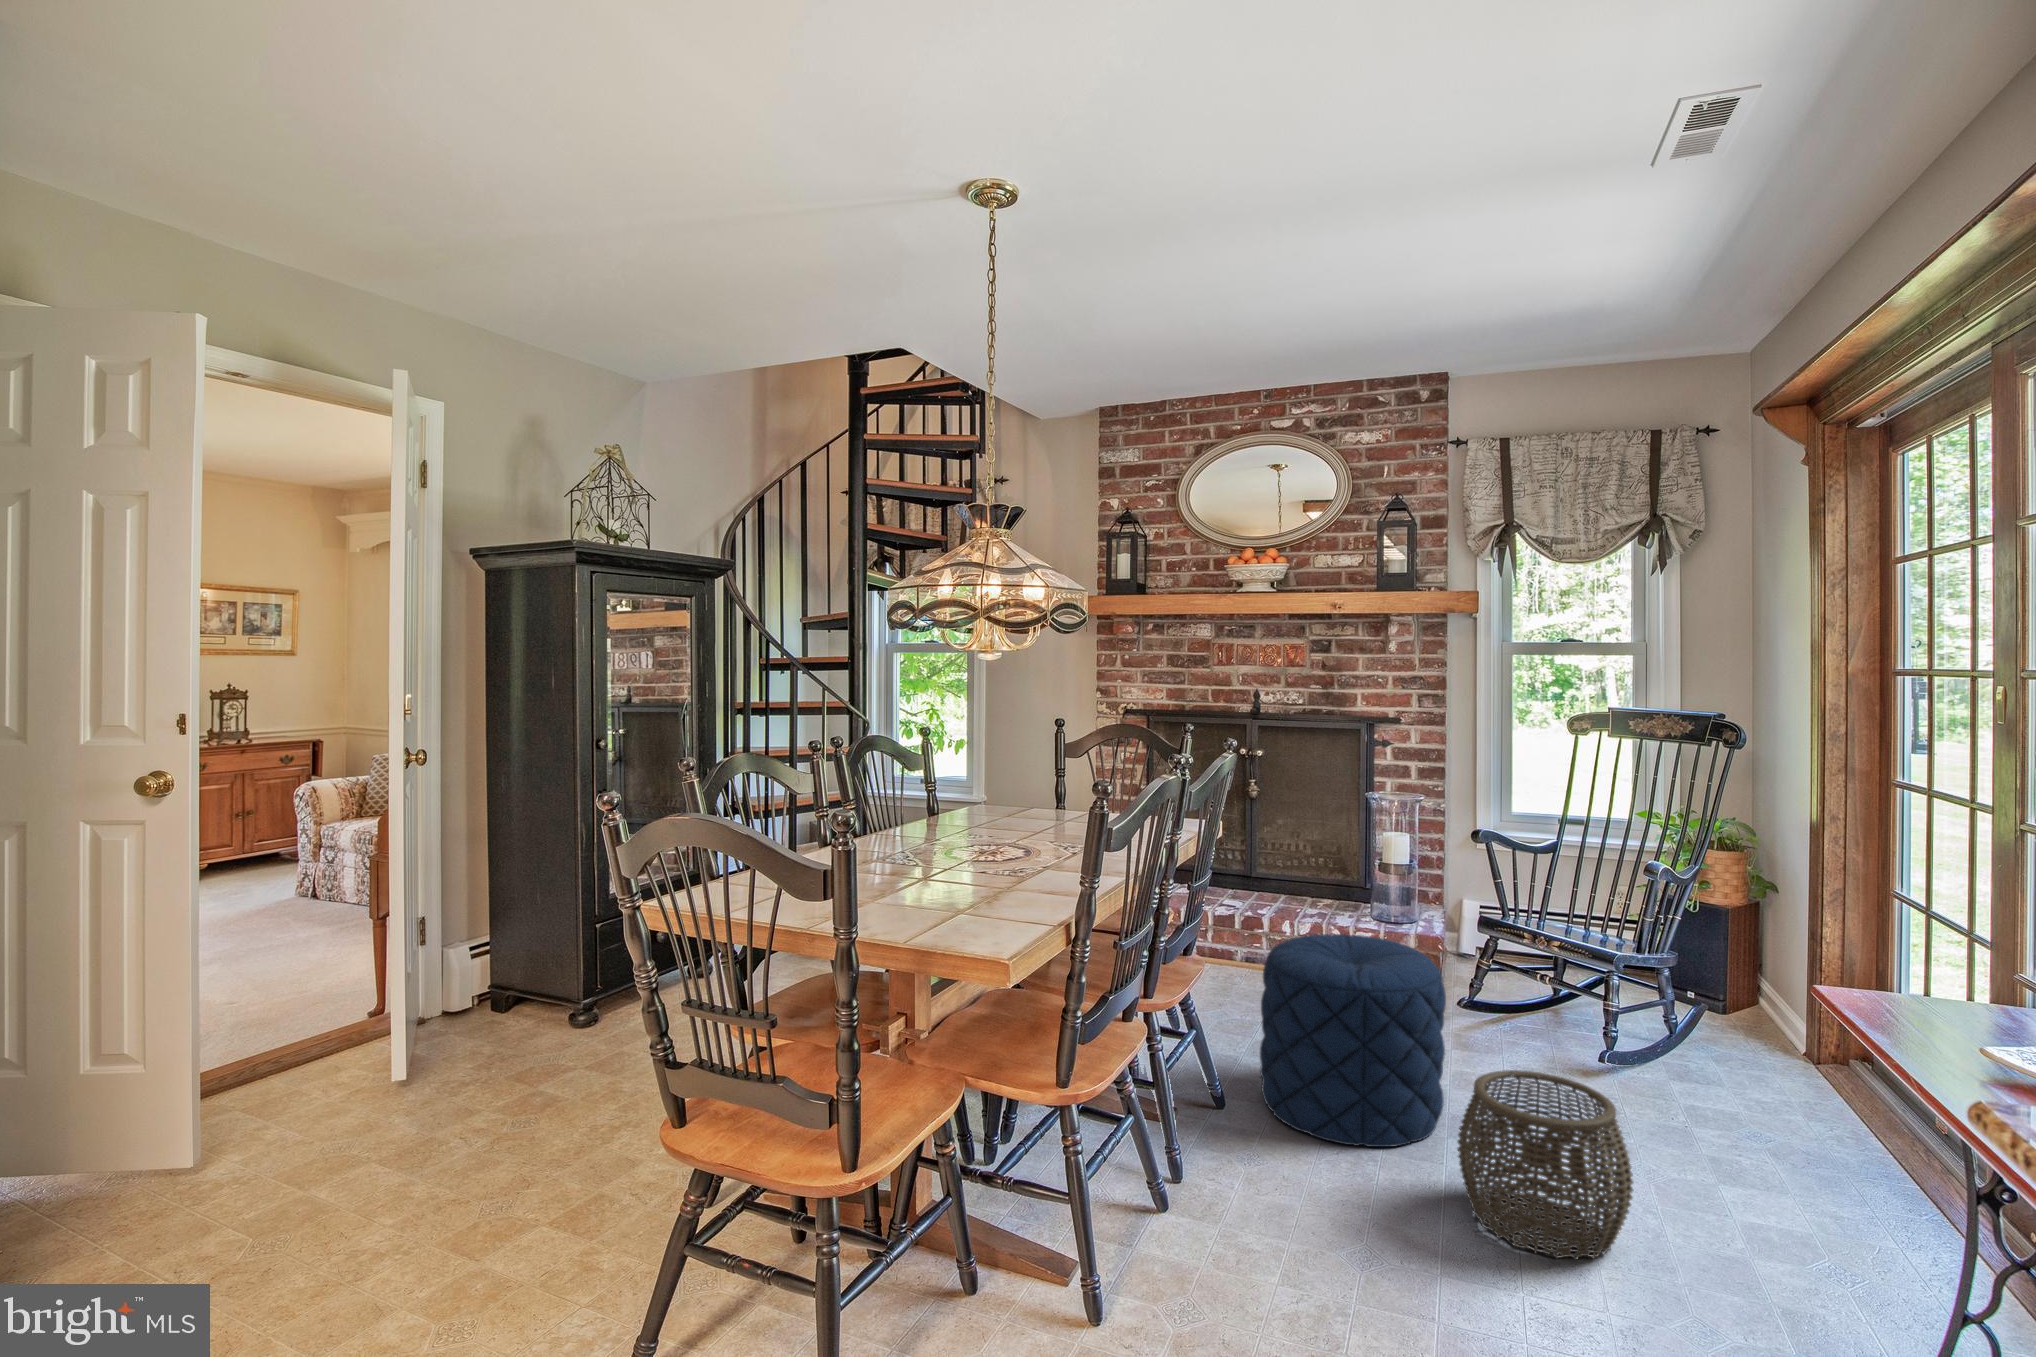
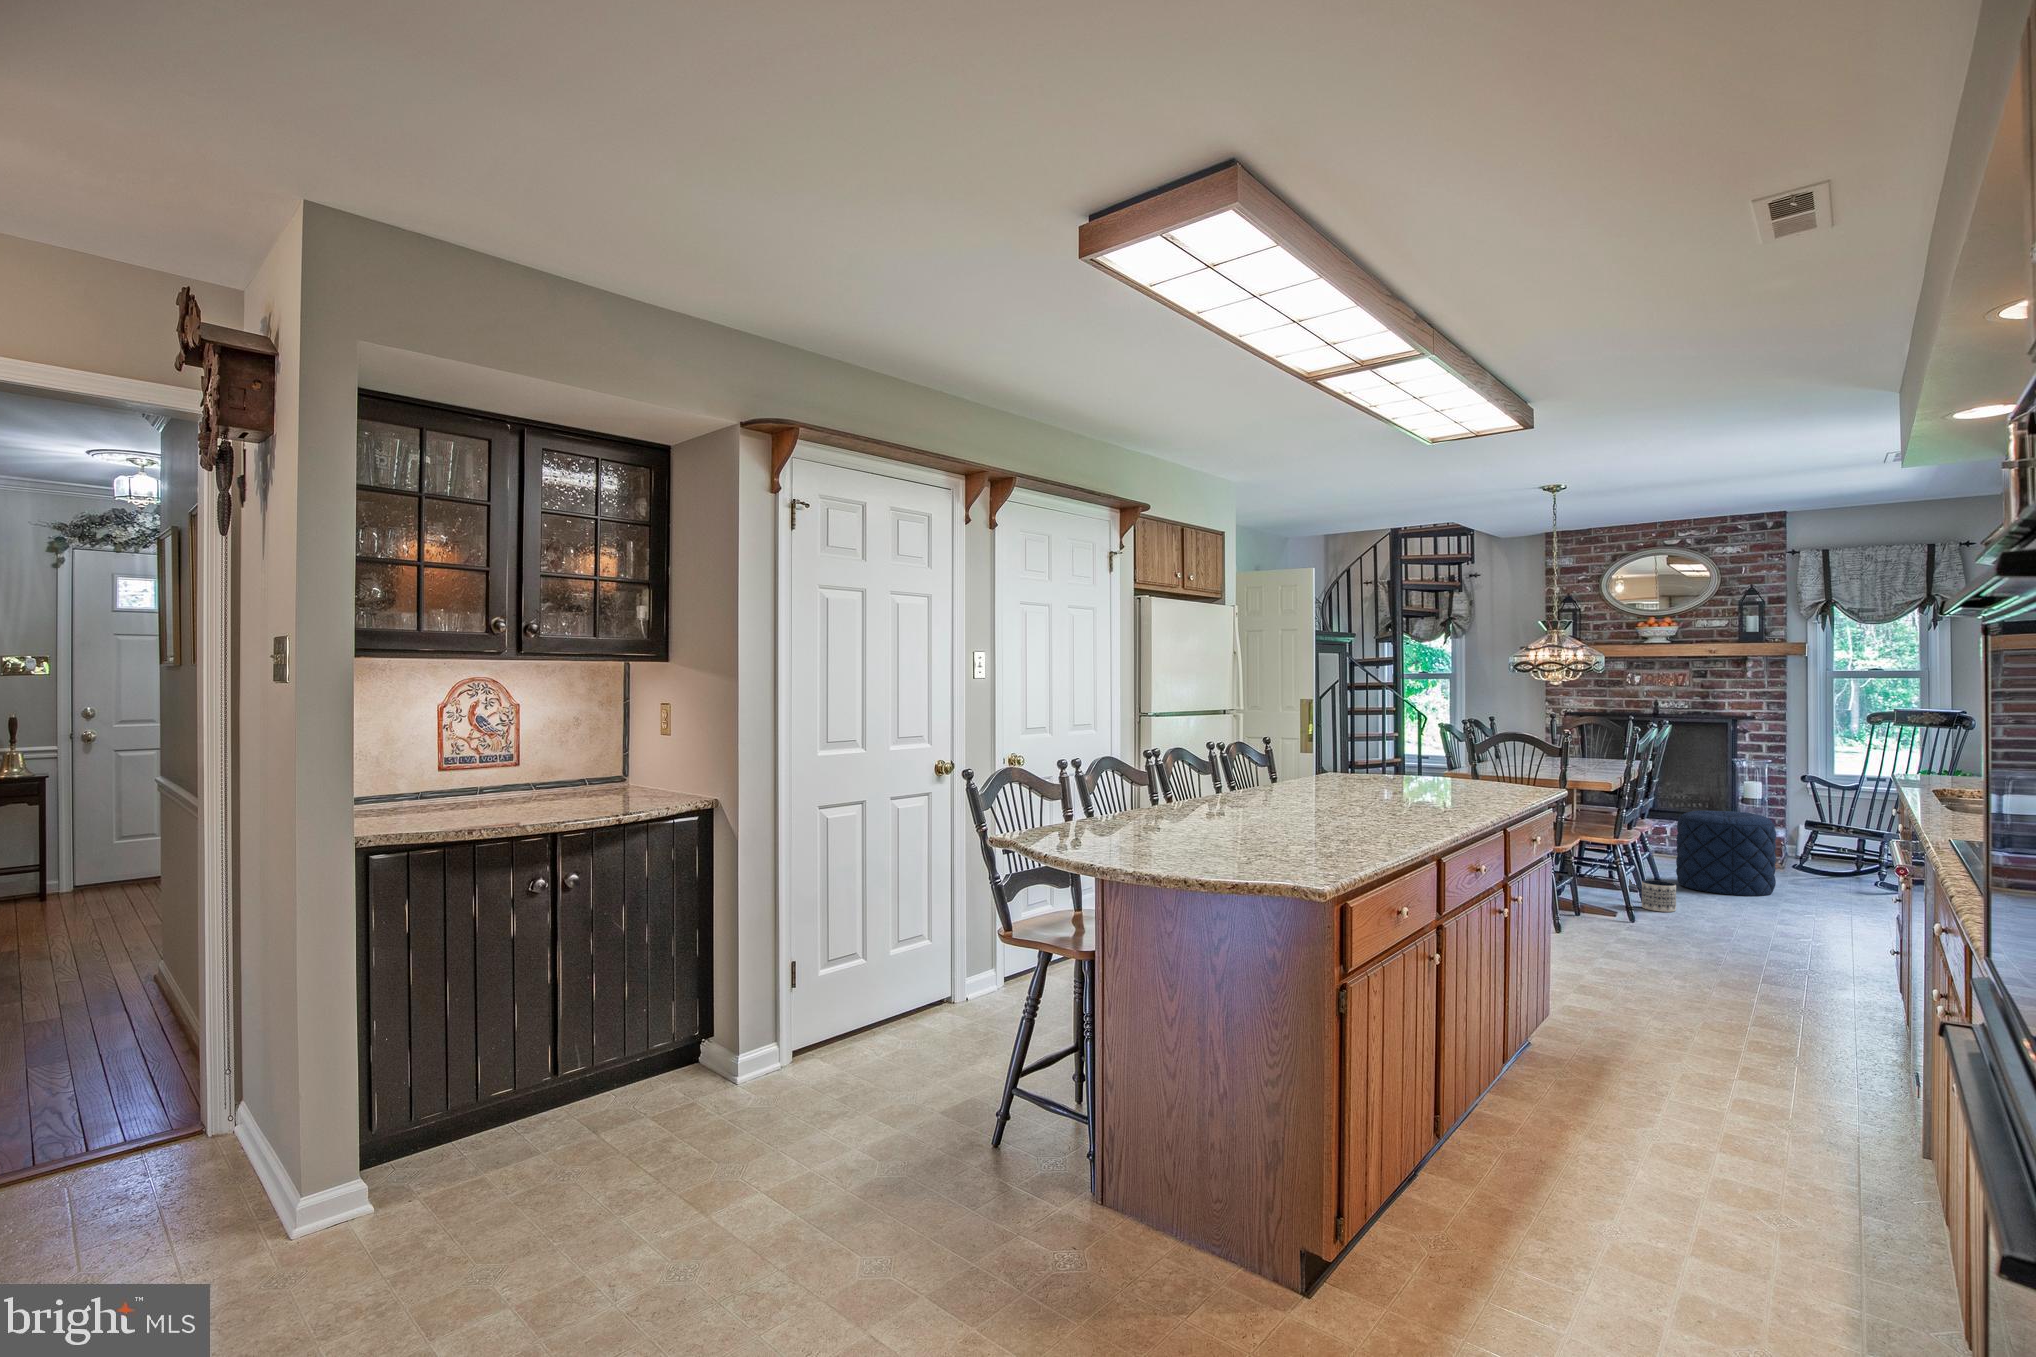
woven basket: present [1457,1070,1634,1260] -> none [1778,852,1860,915]
planter: none [1152,1198,1231,1311] -> present [1642,880,1676,912]

